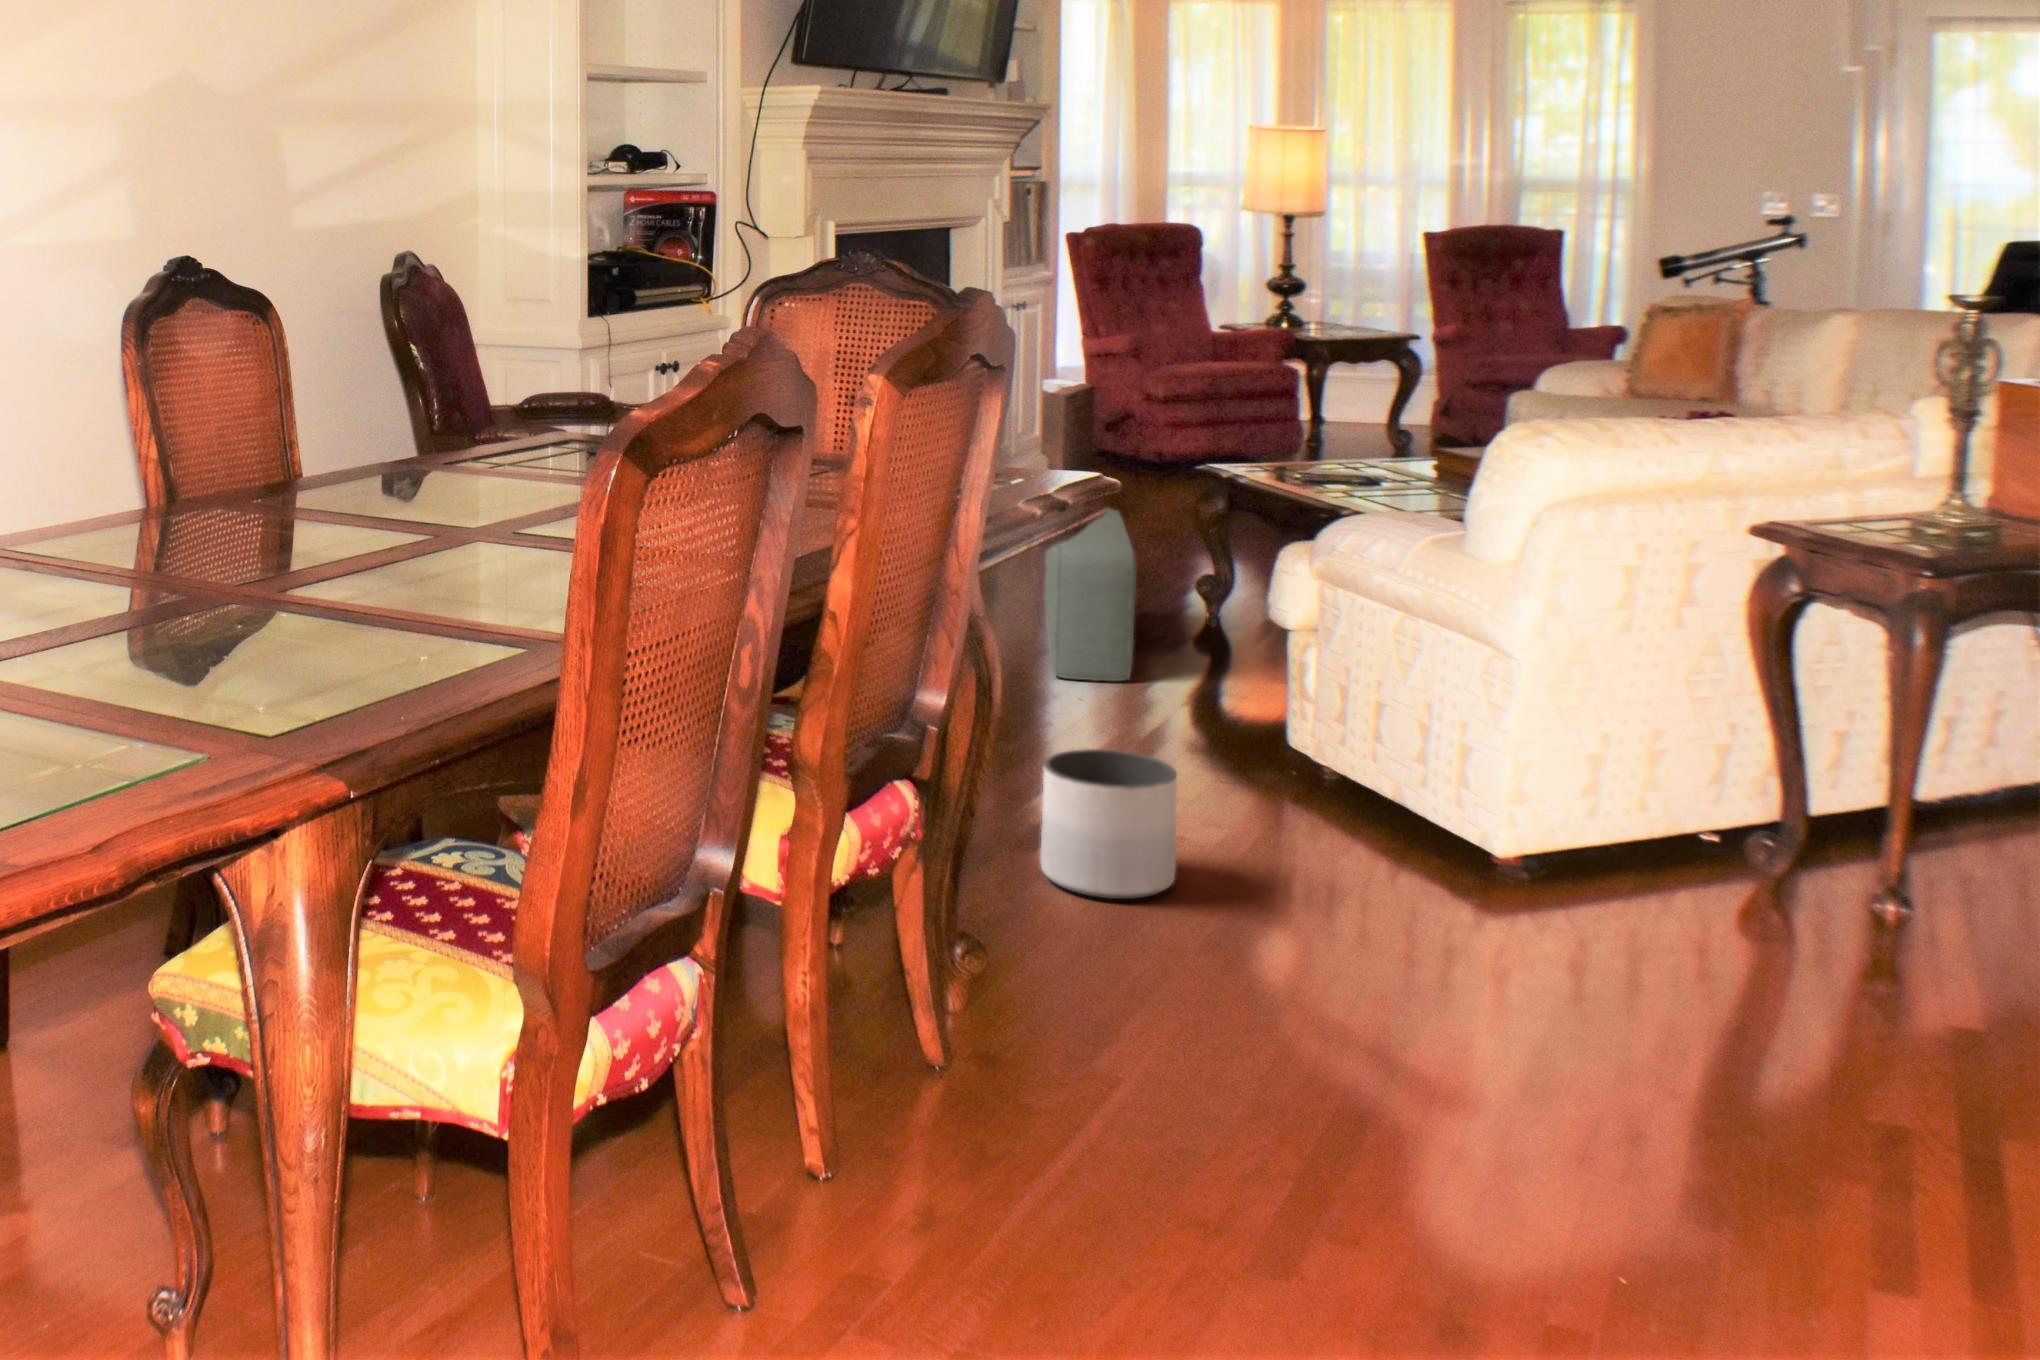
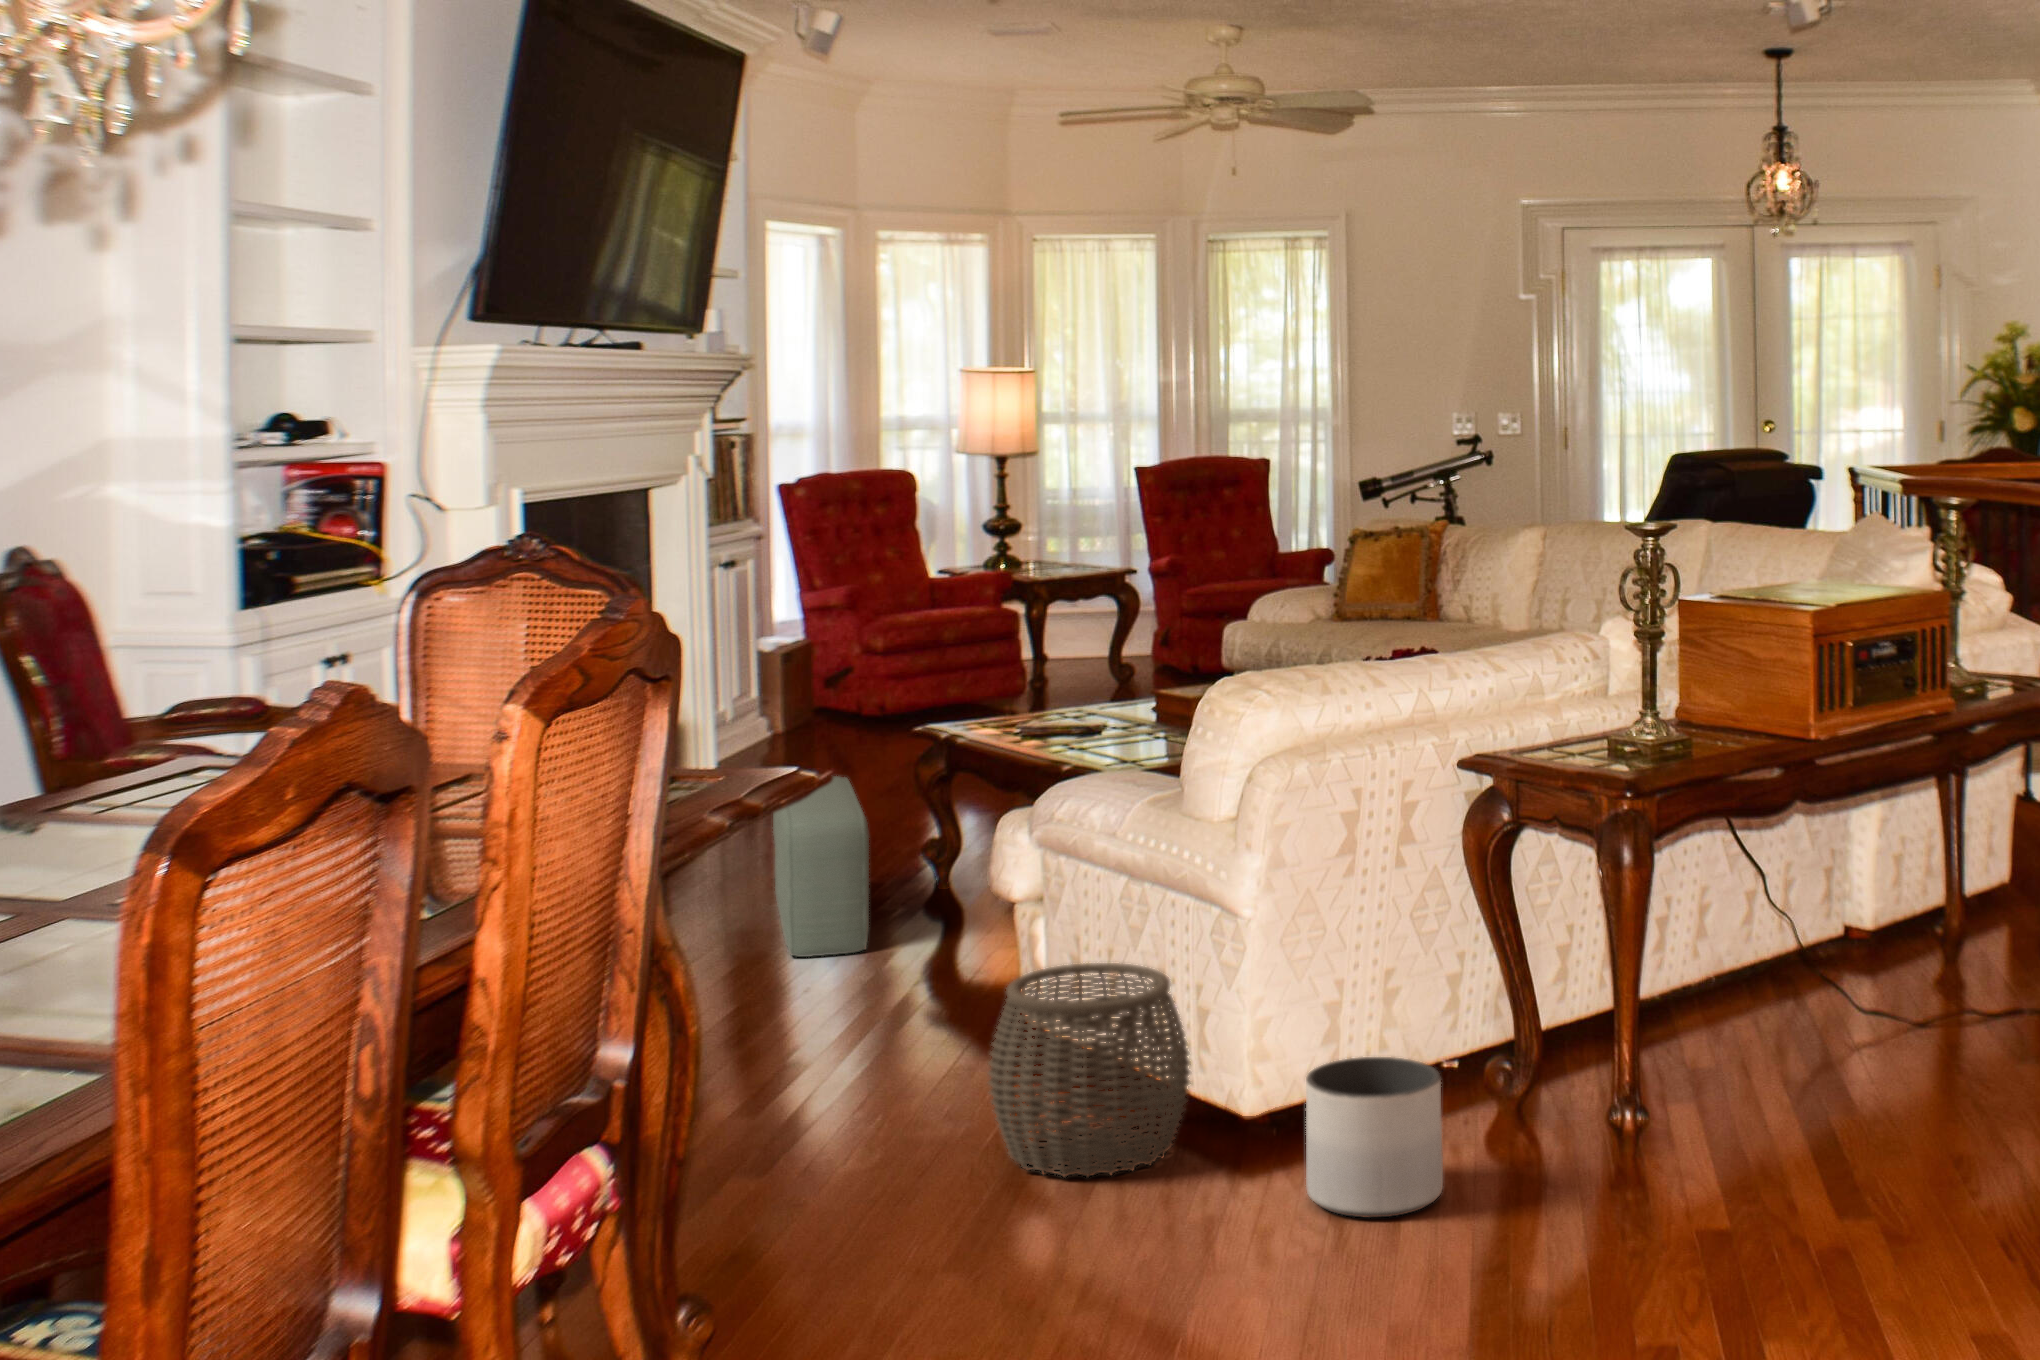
woven basket: none [1251,738,1492,978] -> present [988,963,1191,1178]
planter: present [1041,749,1177,899] -> present [1306,1057,1443,1218]

